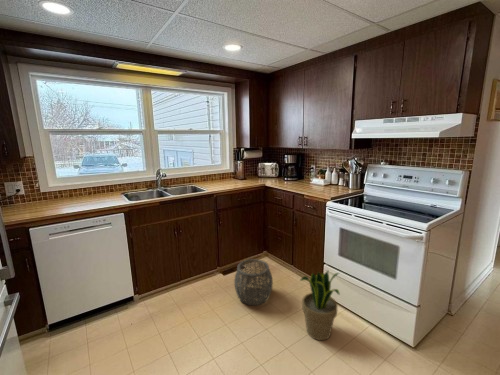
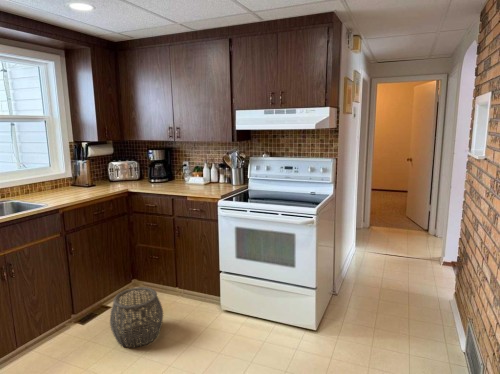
potted plant: present [301,271,339,340] -> none [206,274,249,354]

